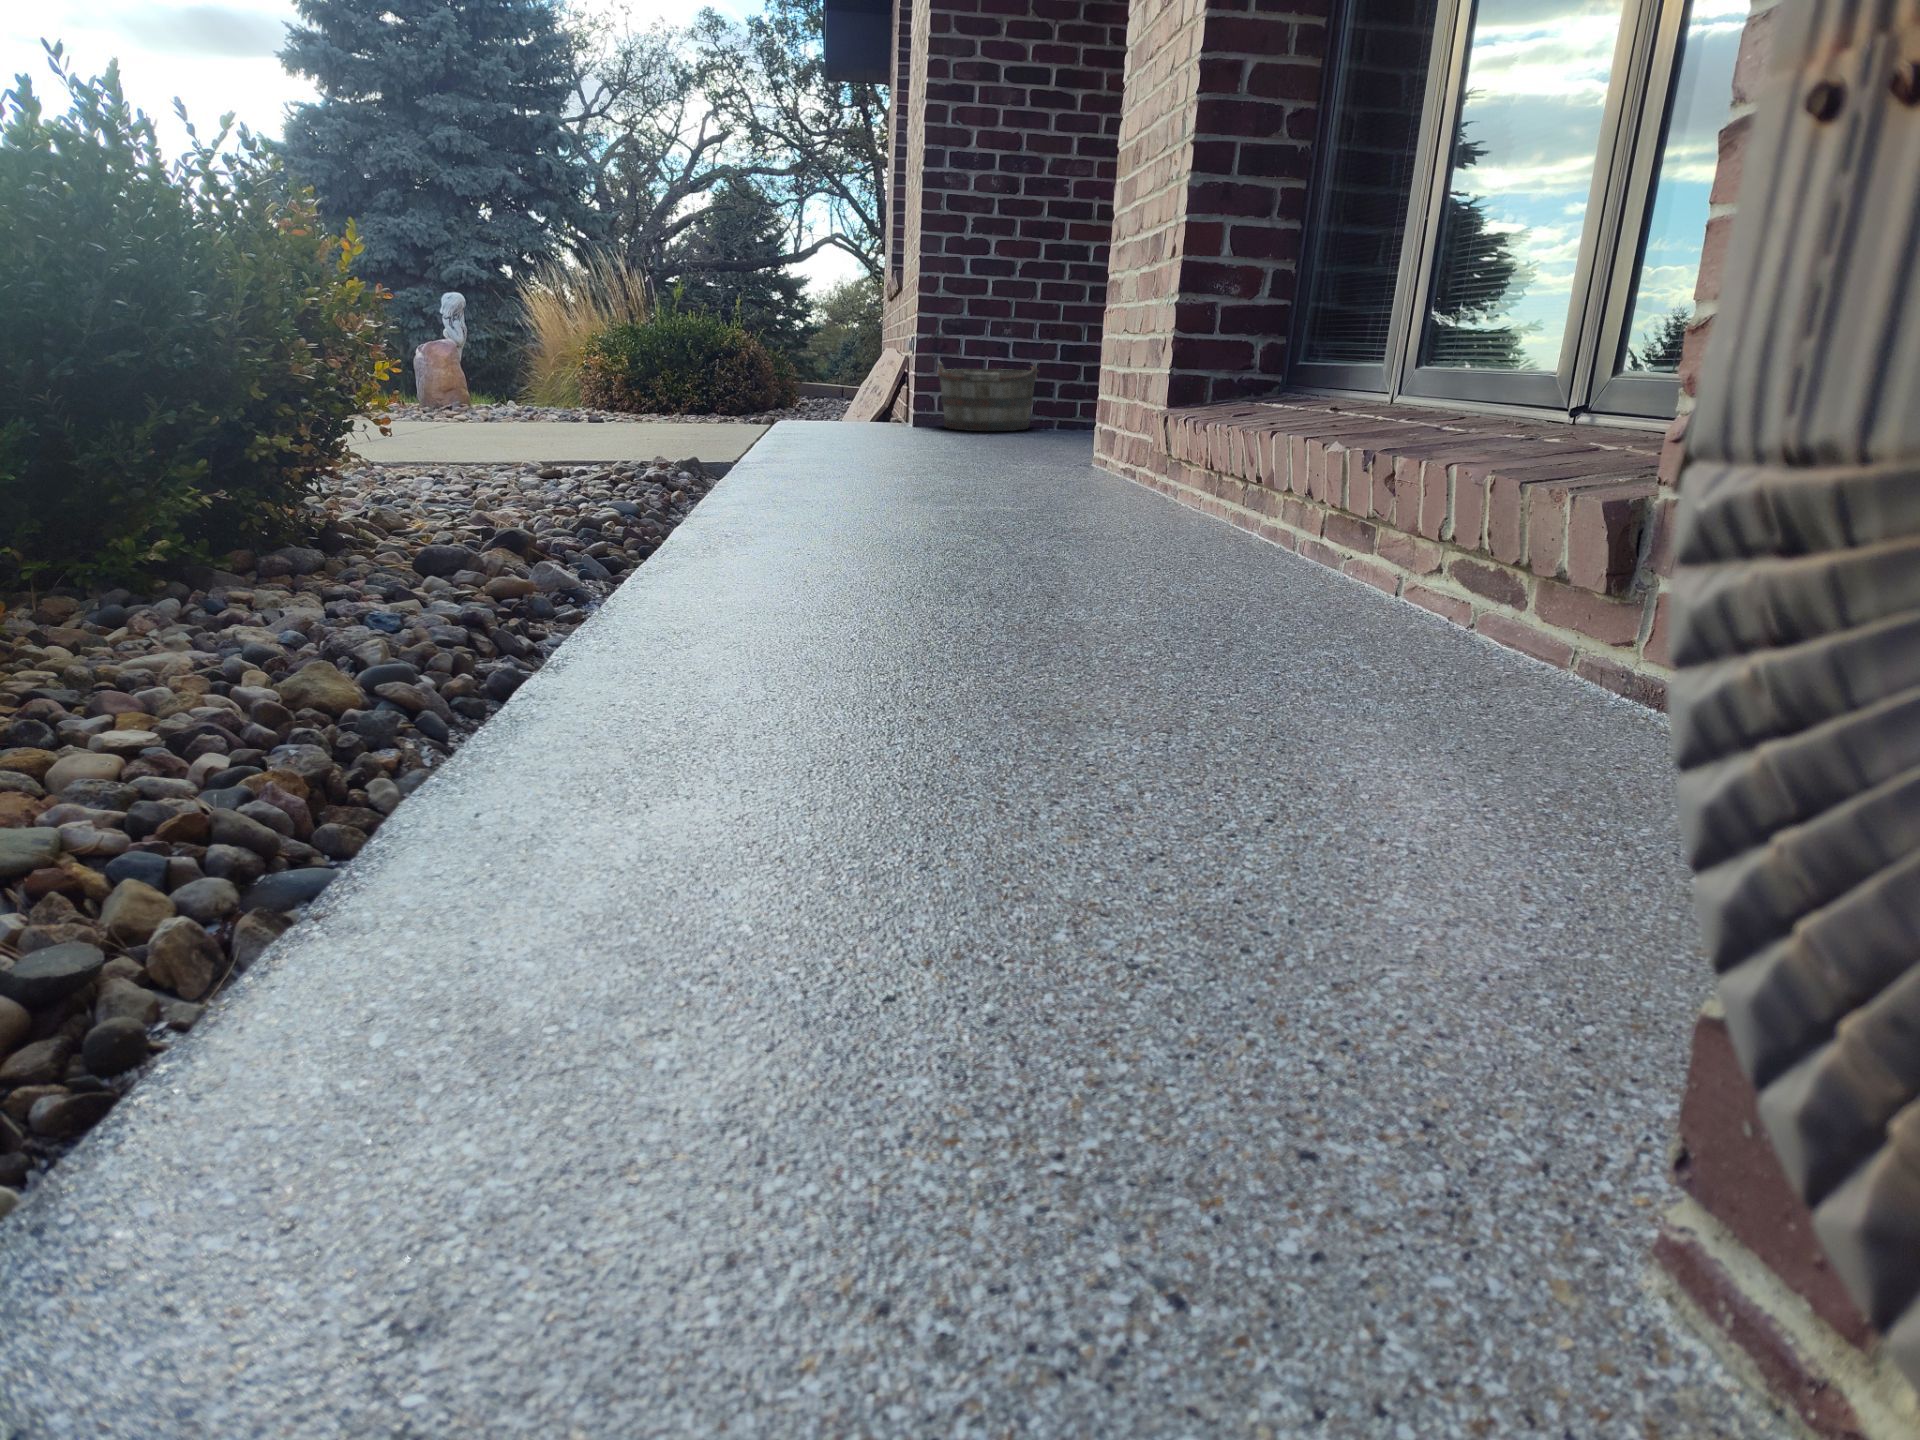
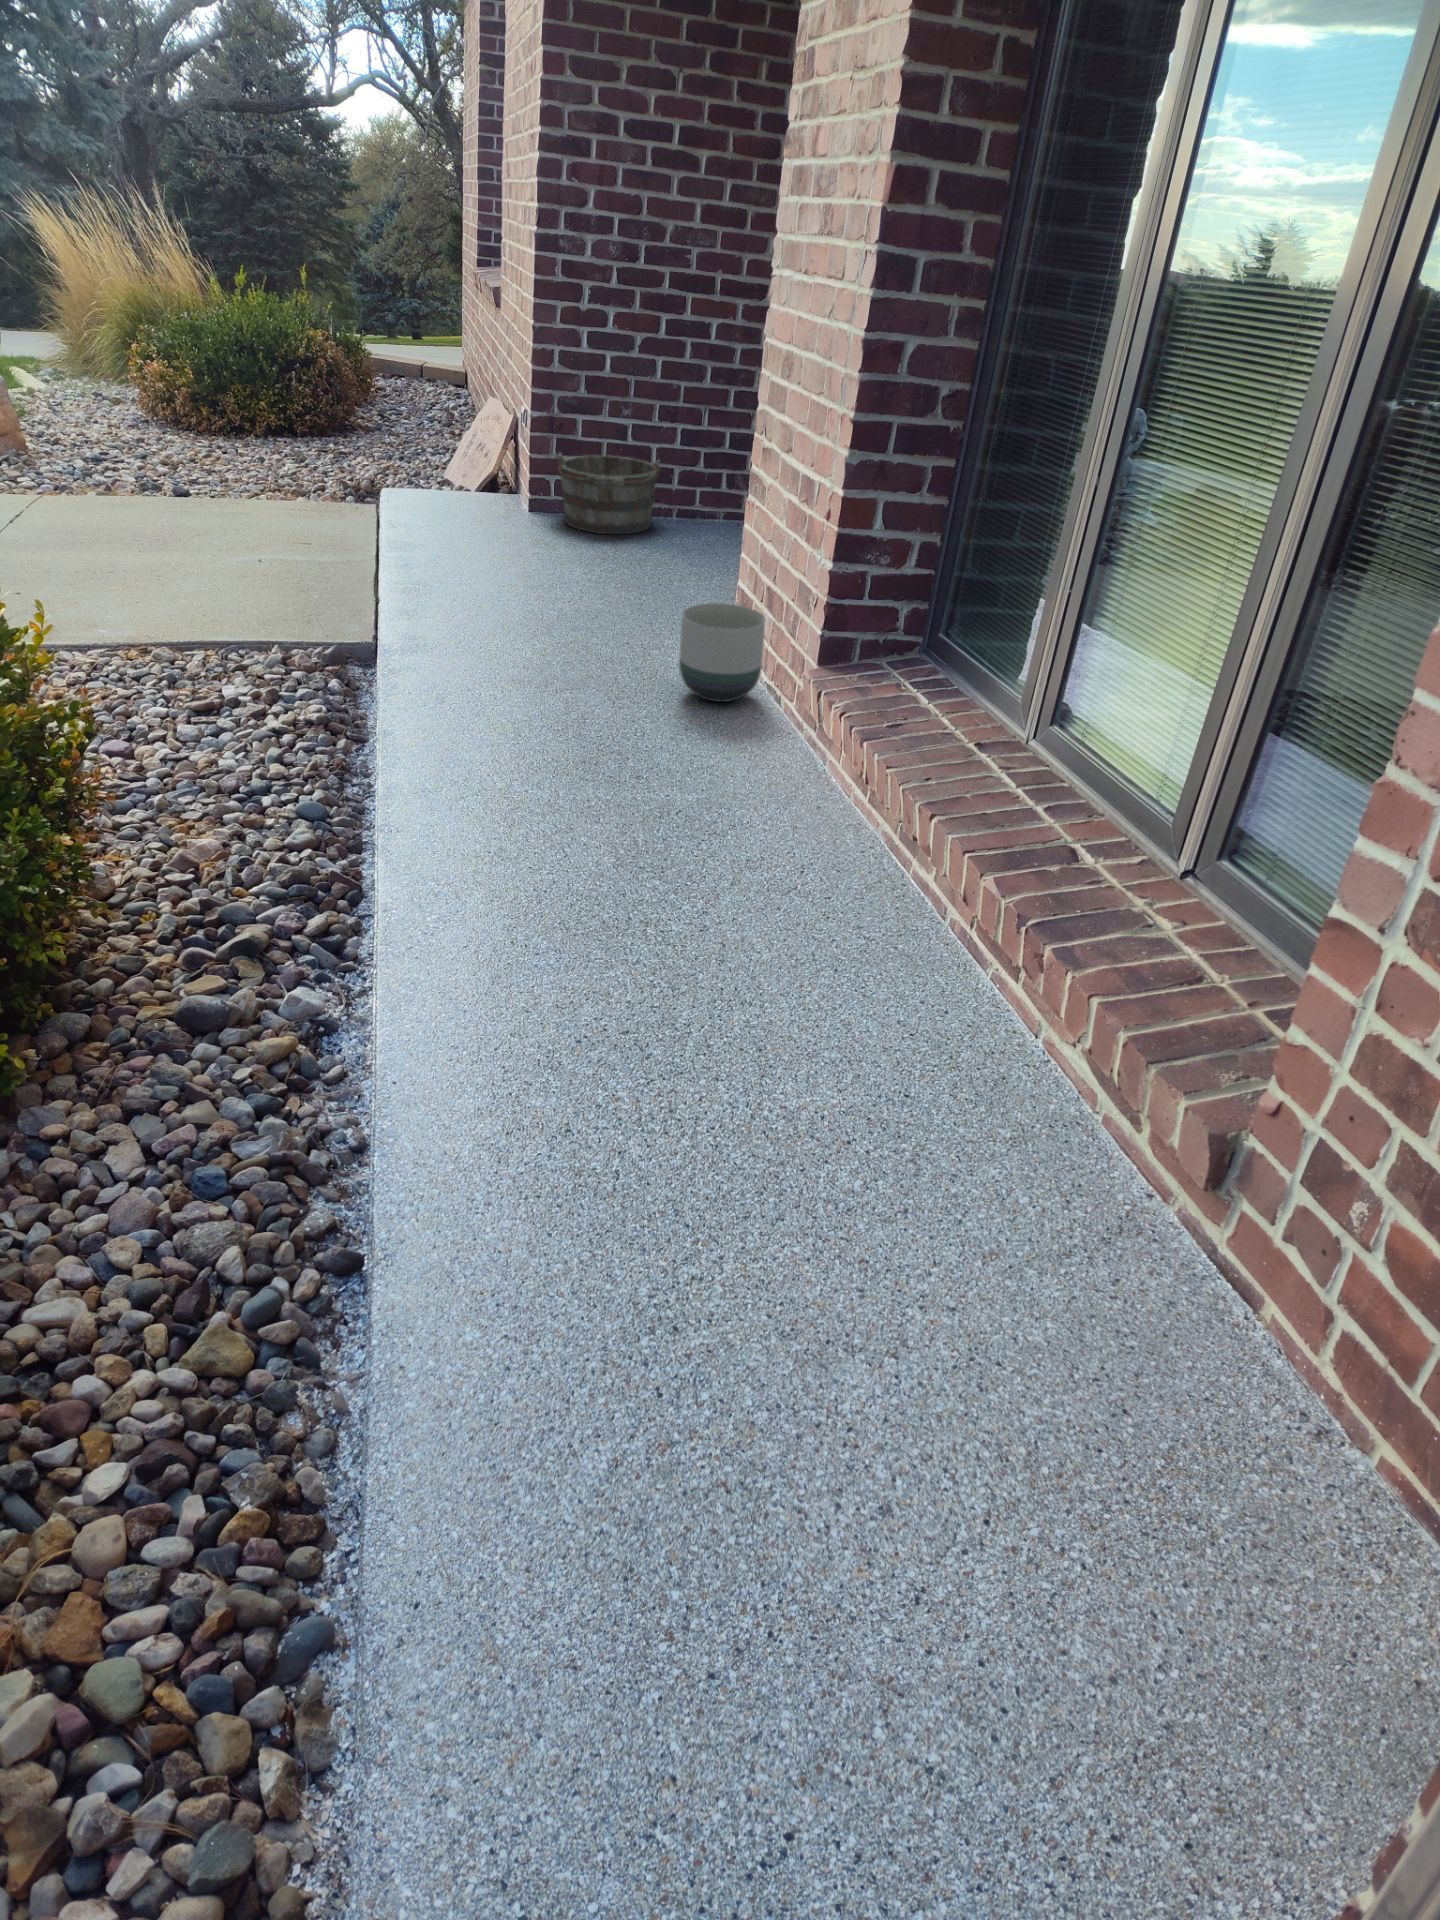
planter: none [1030,395,1119,488] -> present [679,603,765,702]

